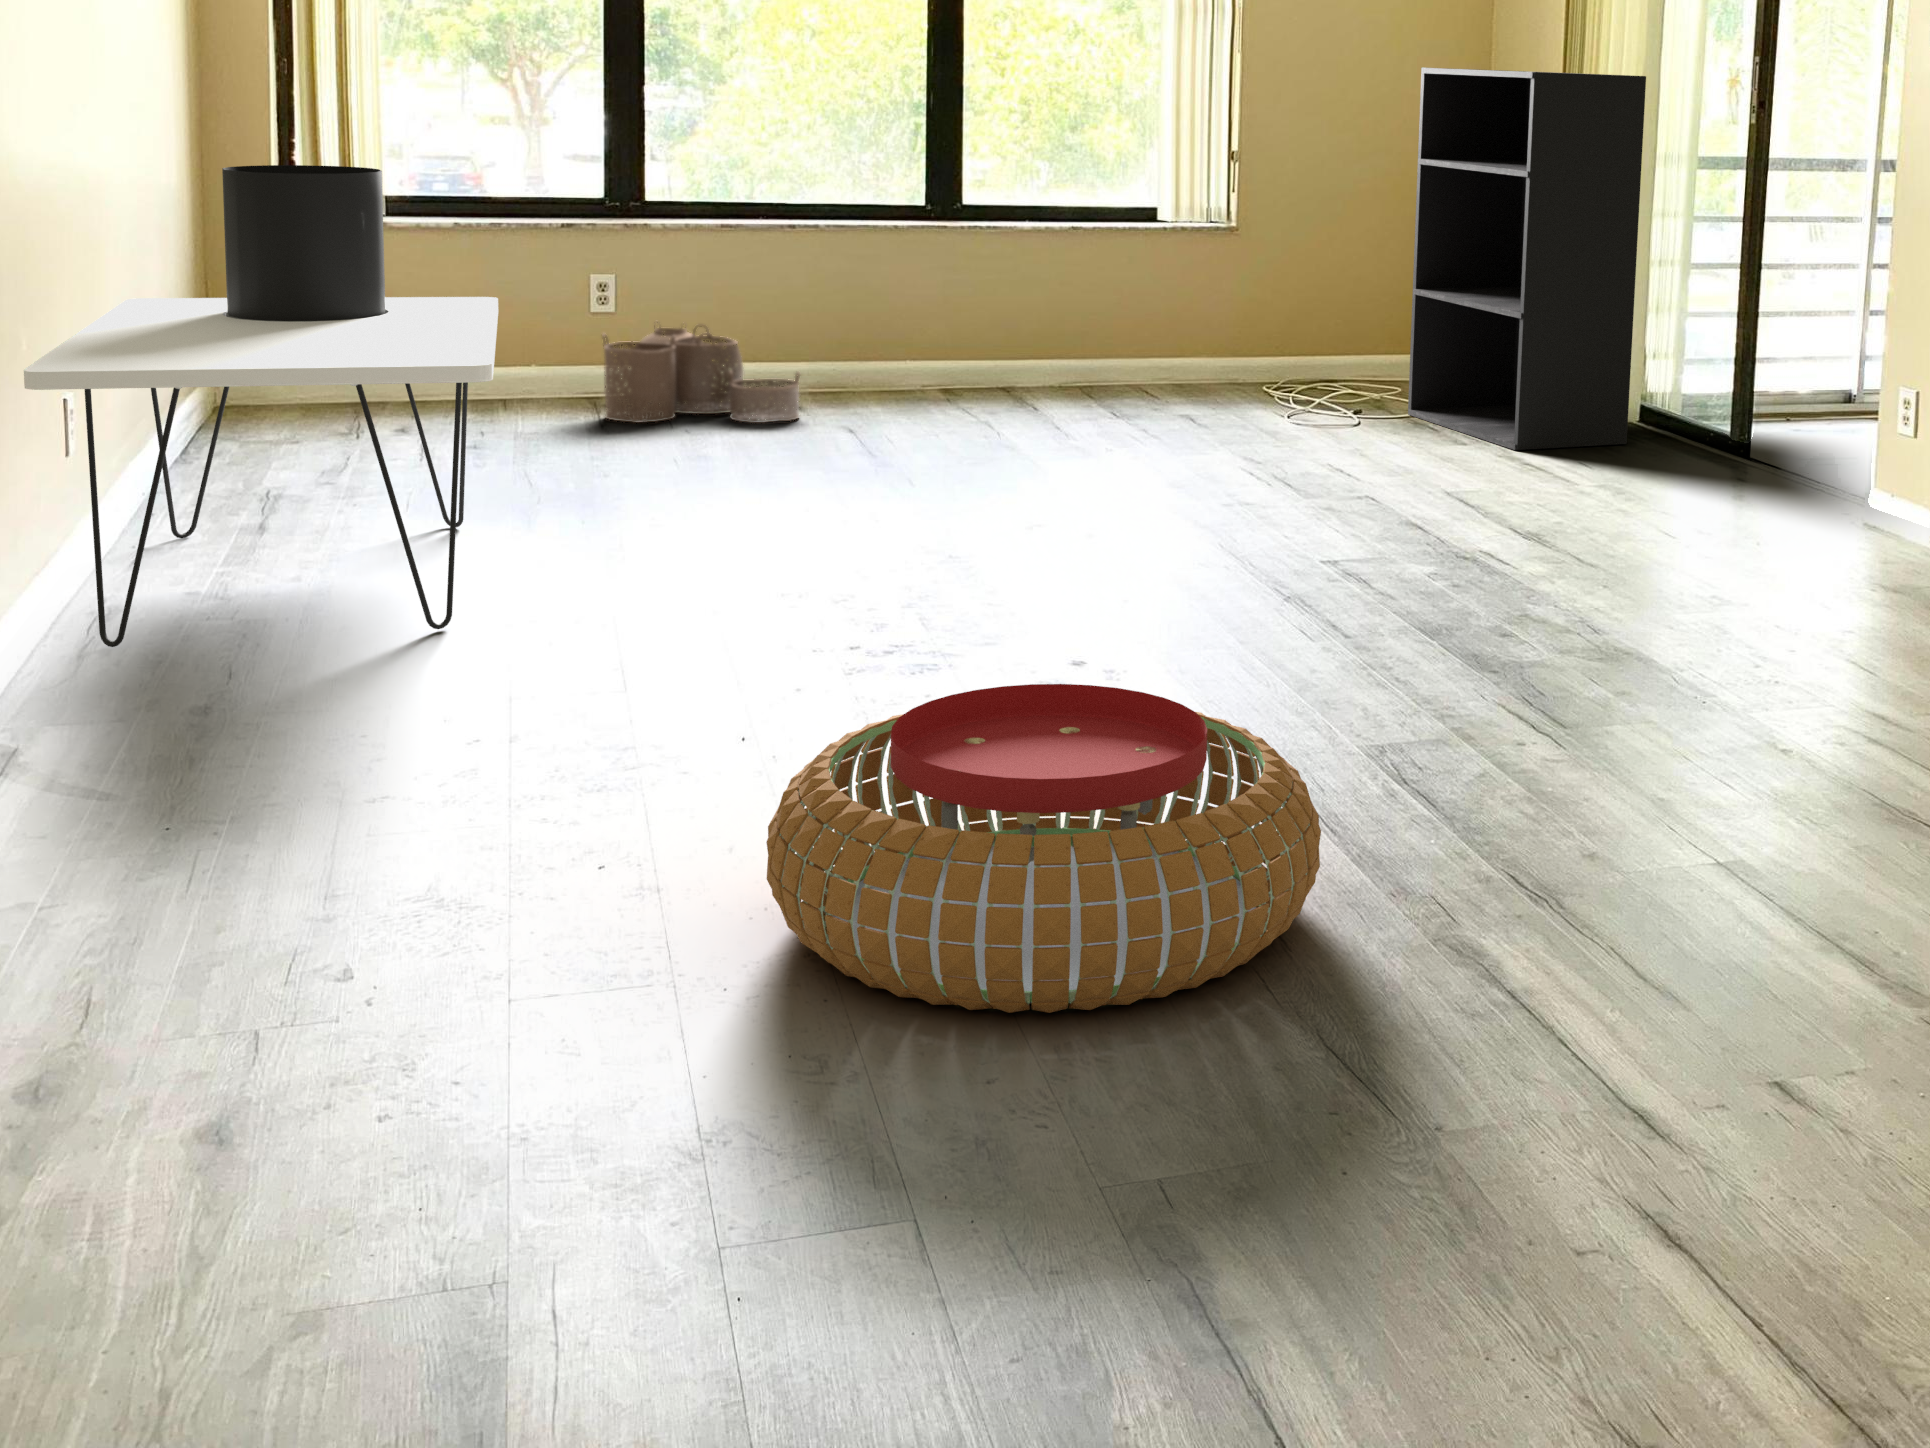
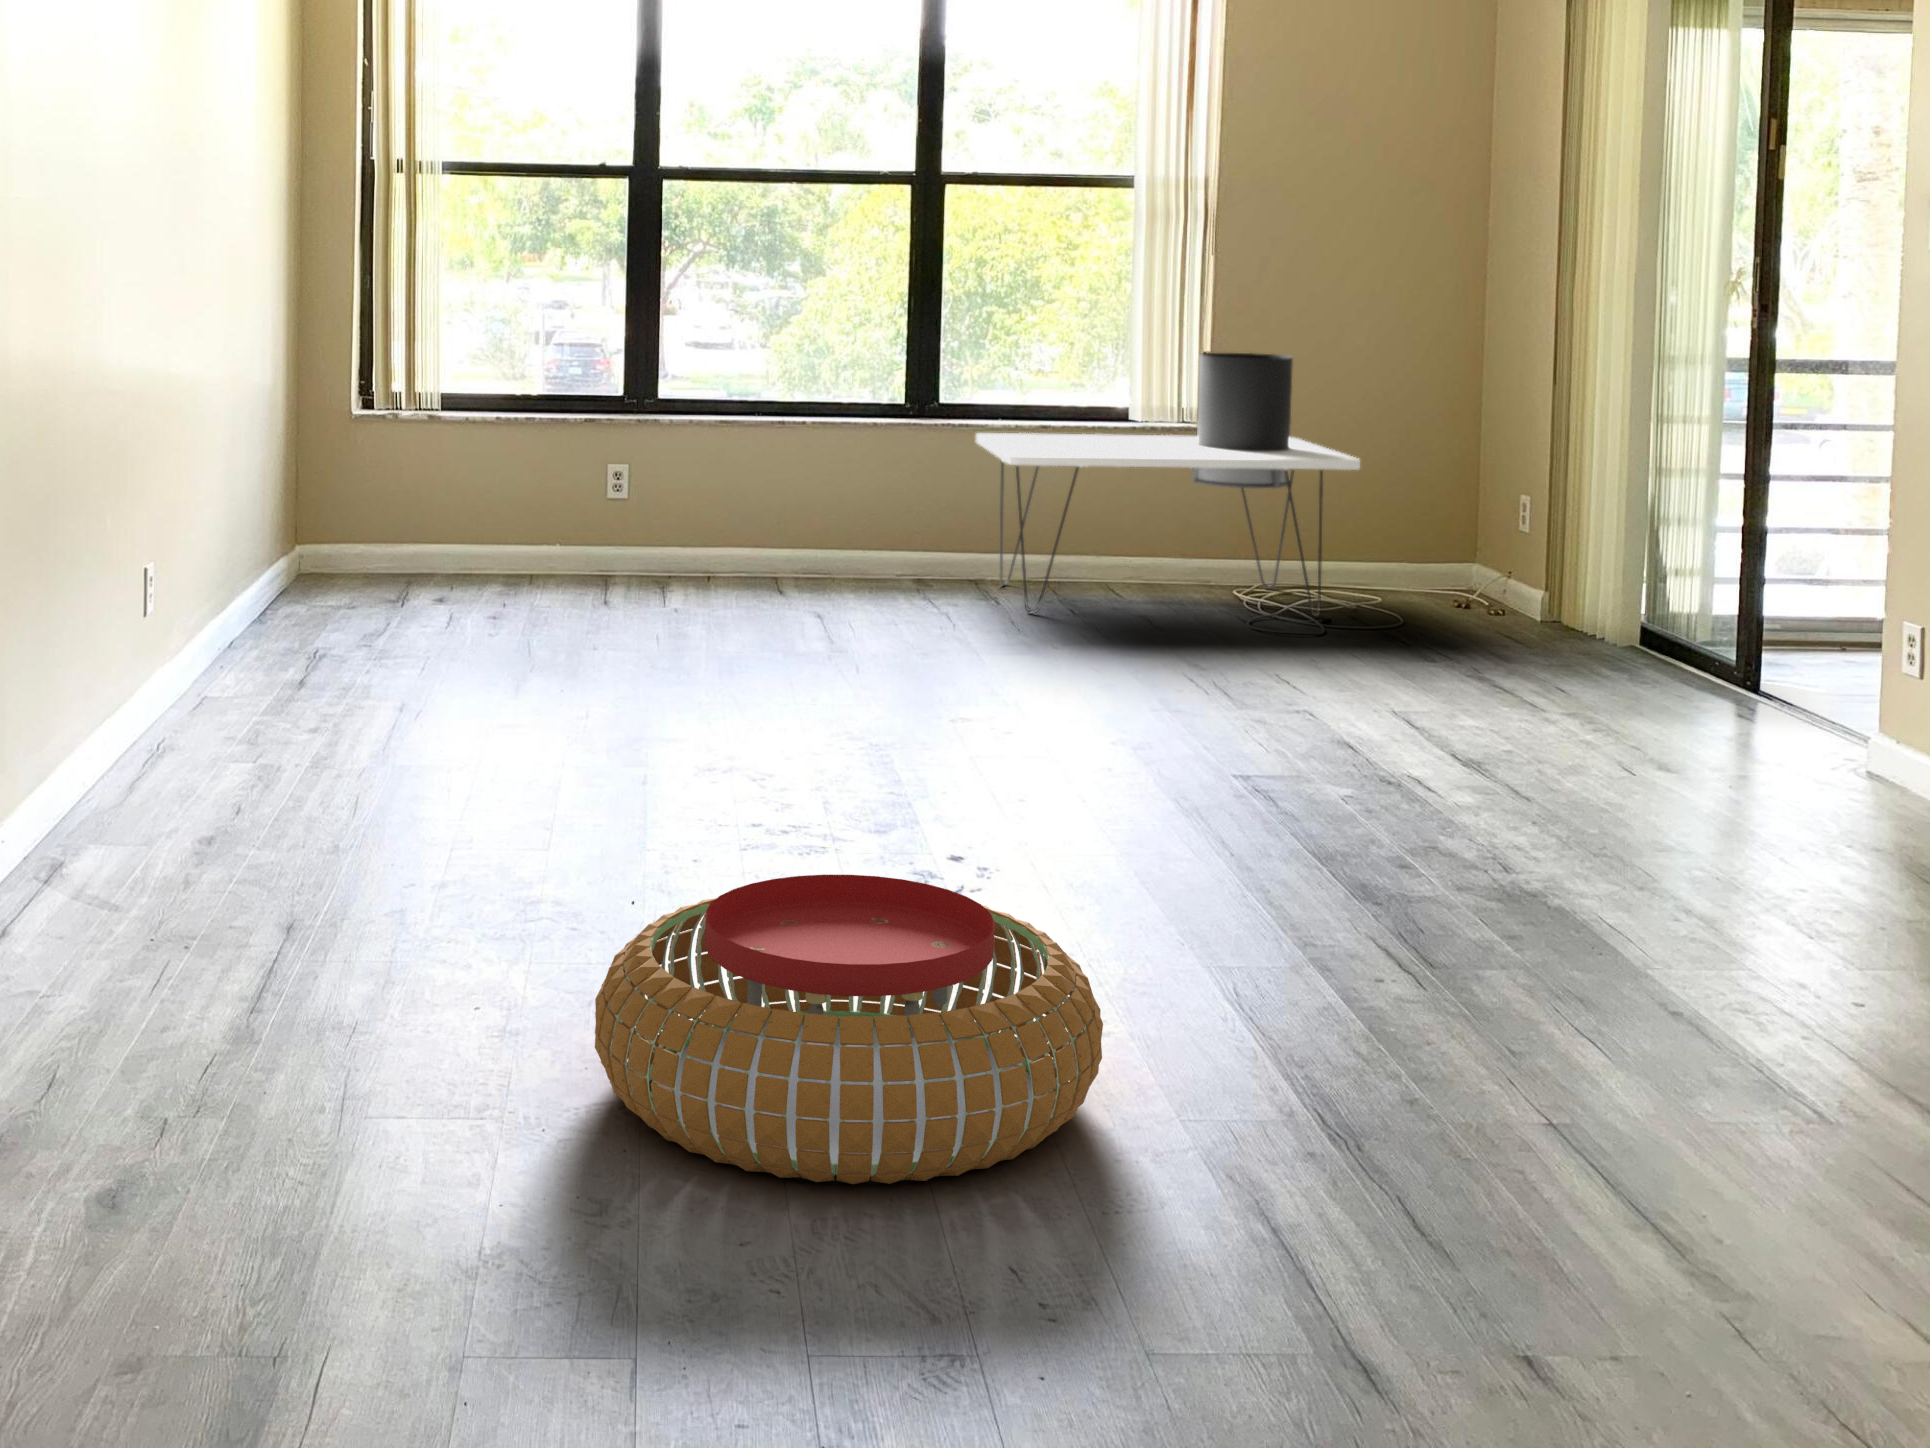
bookshelf: present [1408,68,1646,450] -> none [1386,270,1636,667]
side table: present [24,165,498,647] -> present [976,353,1360,616]
woven basket: present [602,322,800,423] -> none [608,512,782,610]

